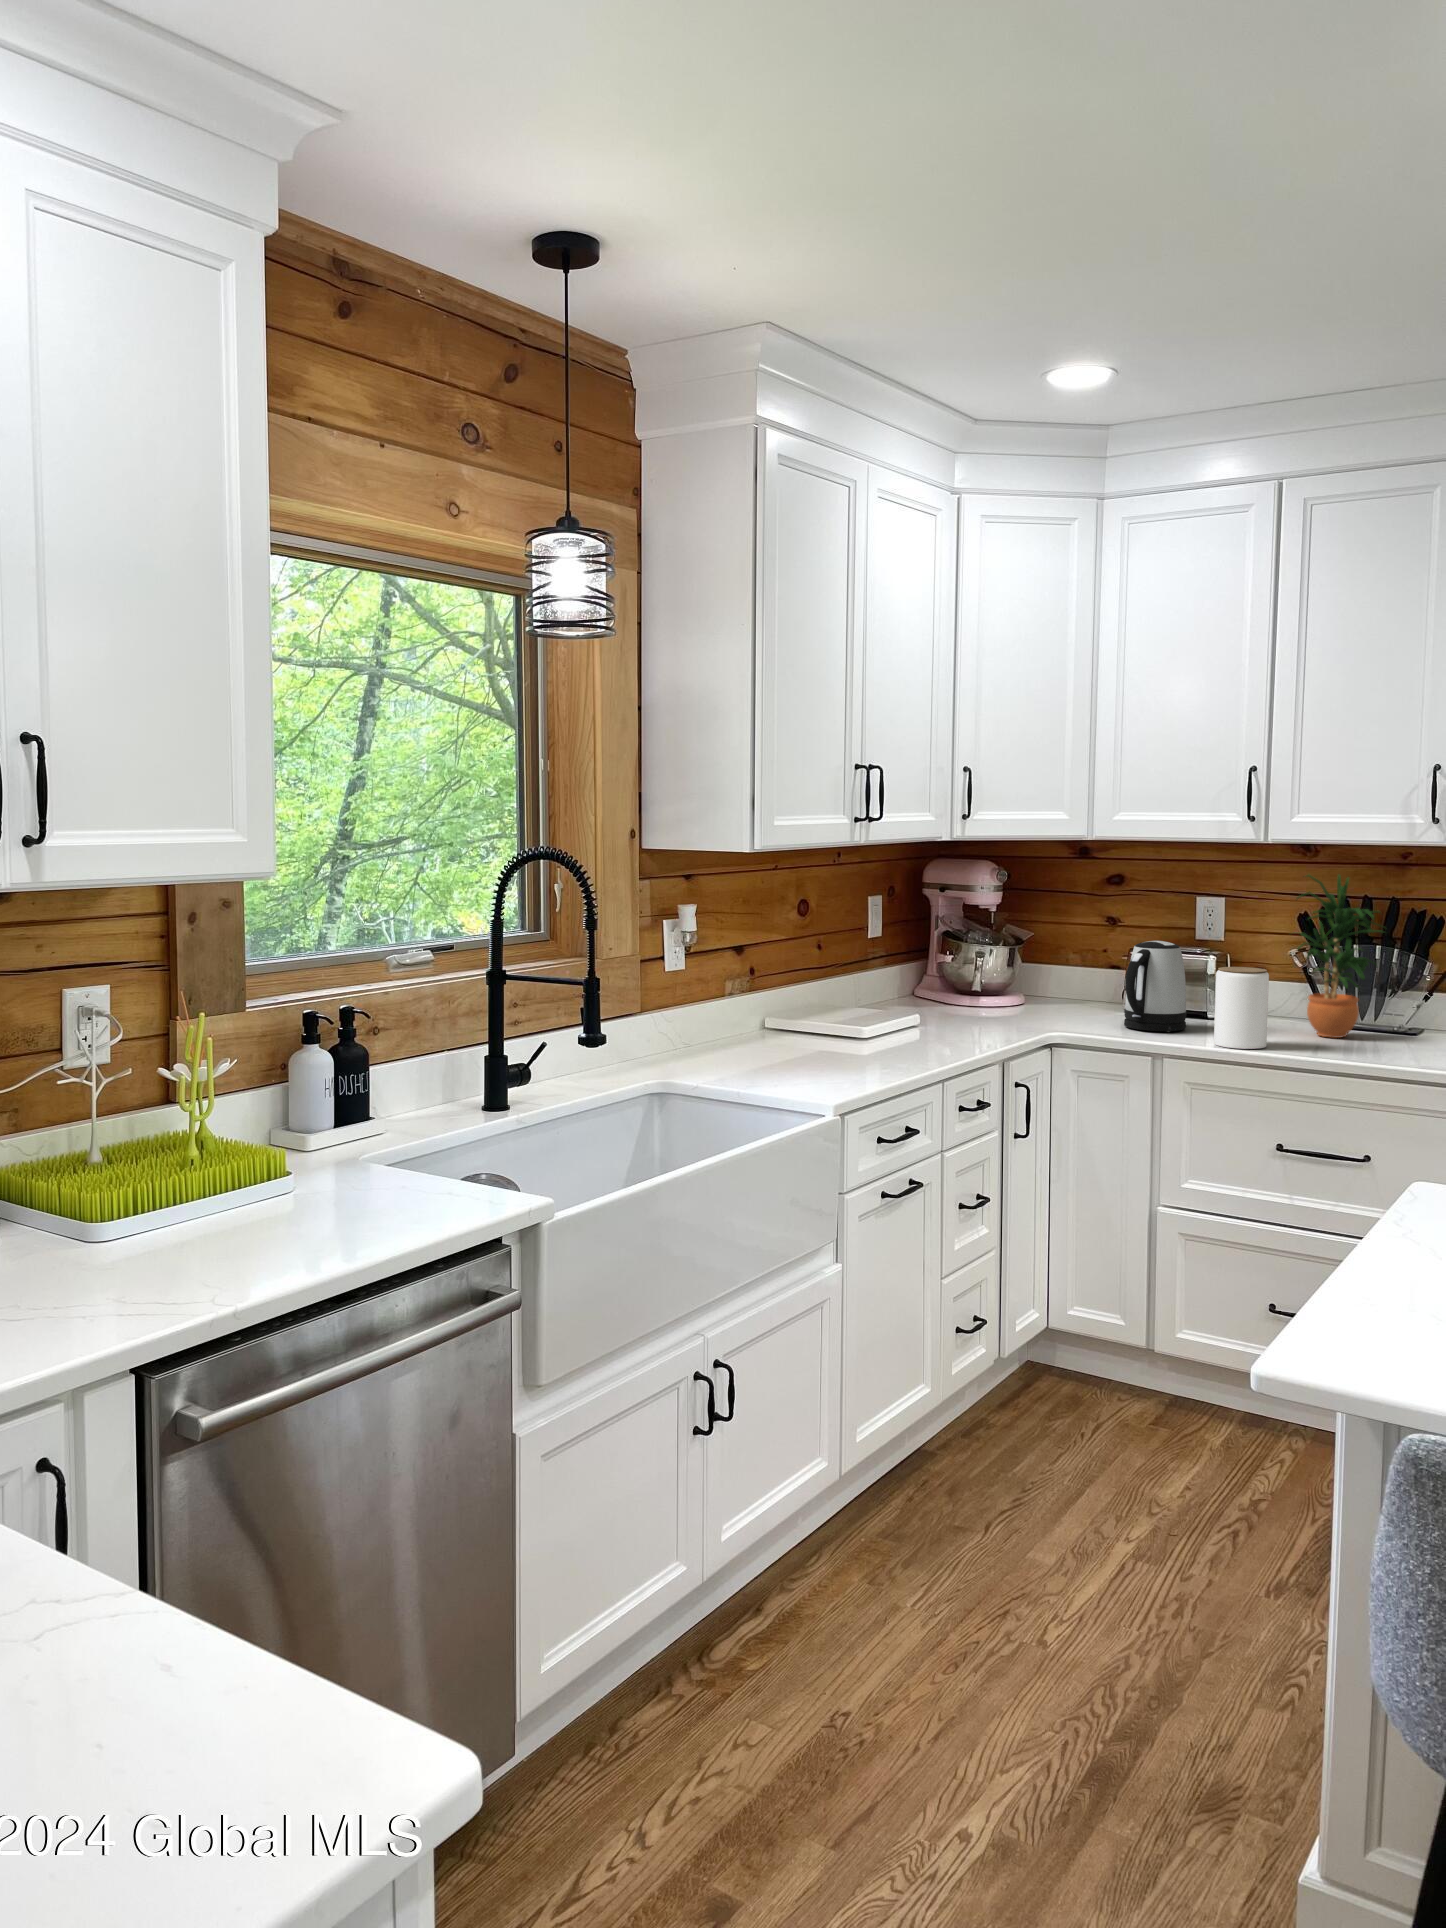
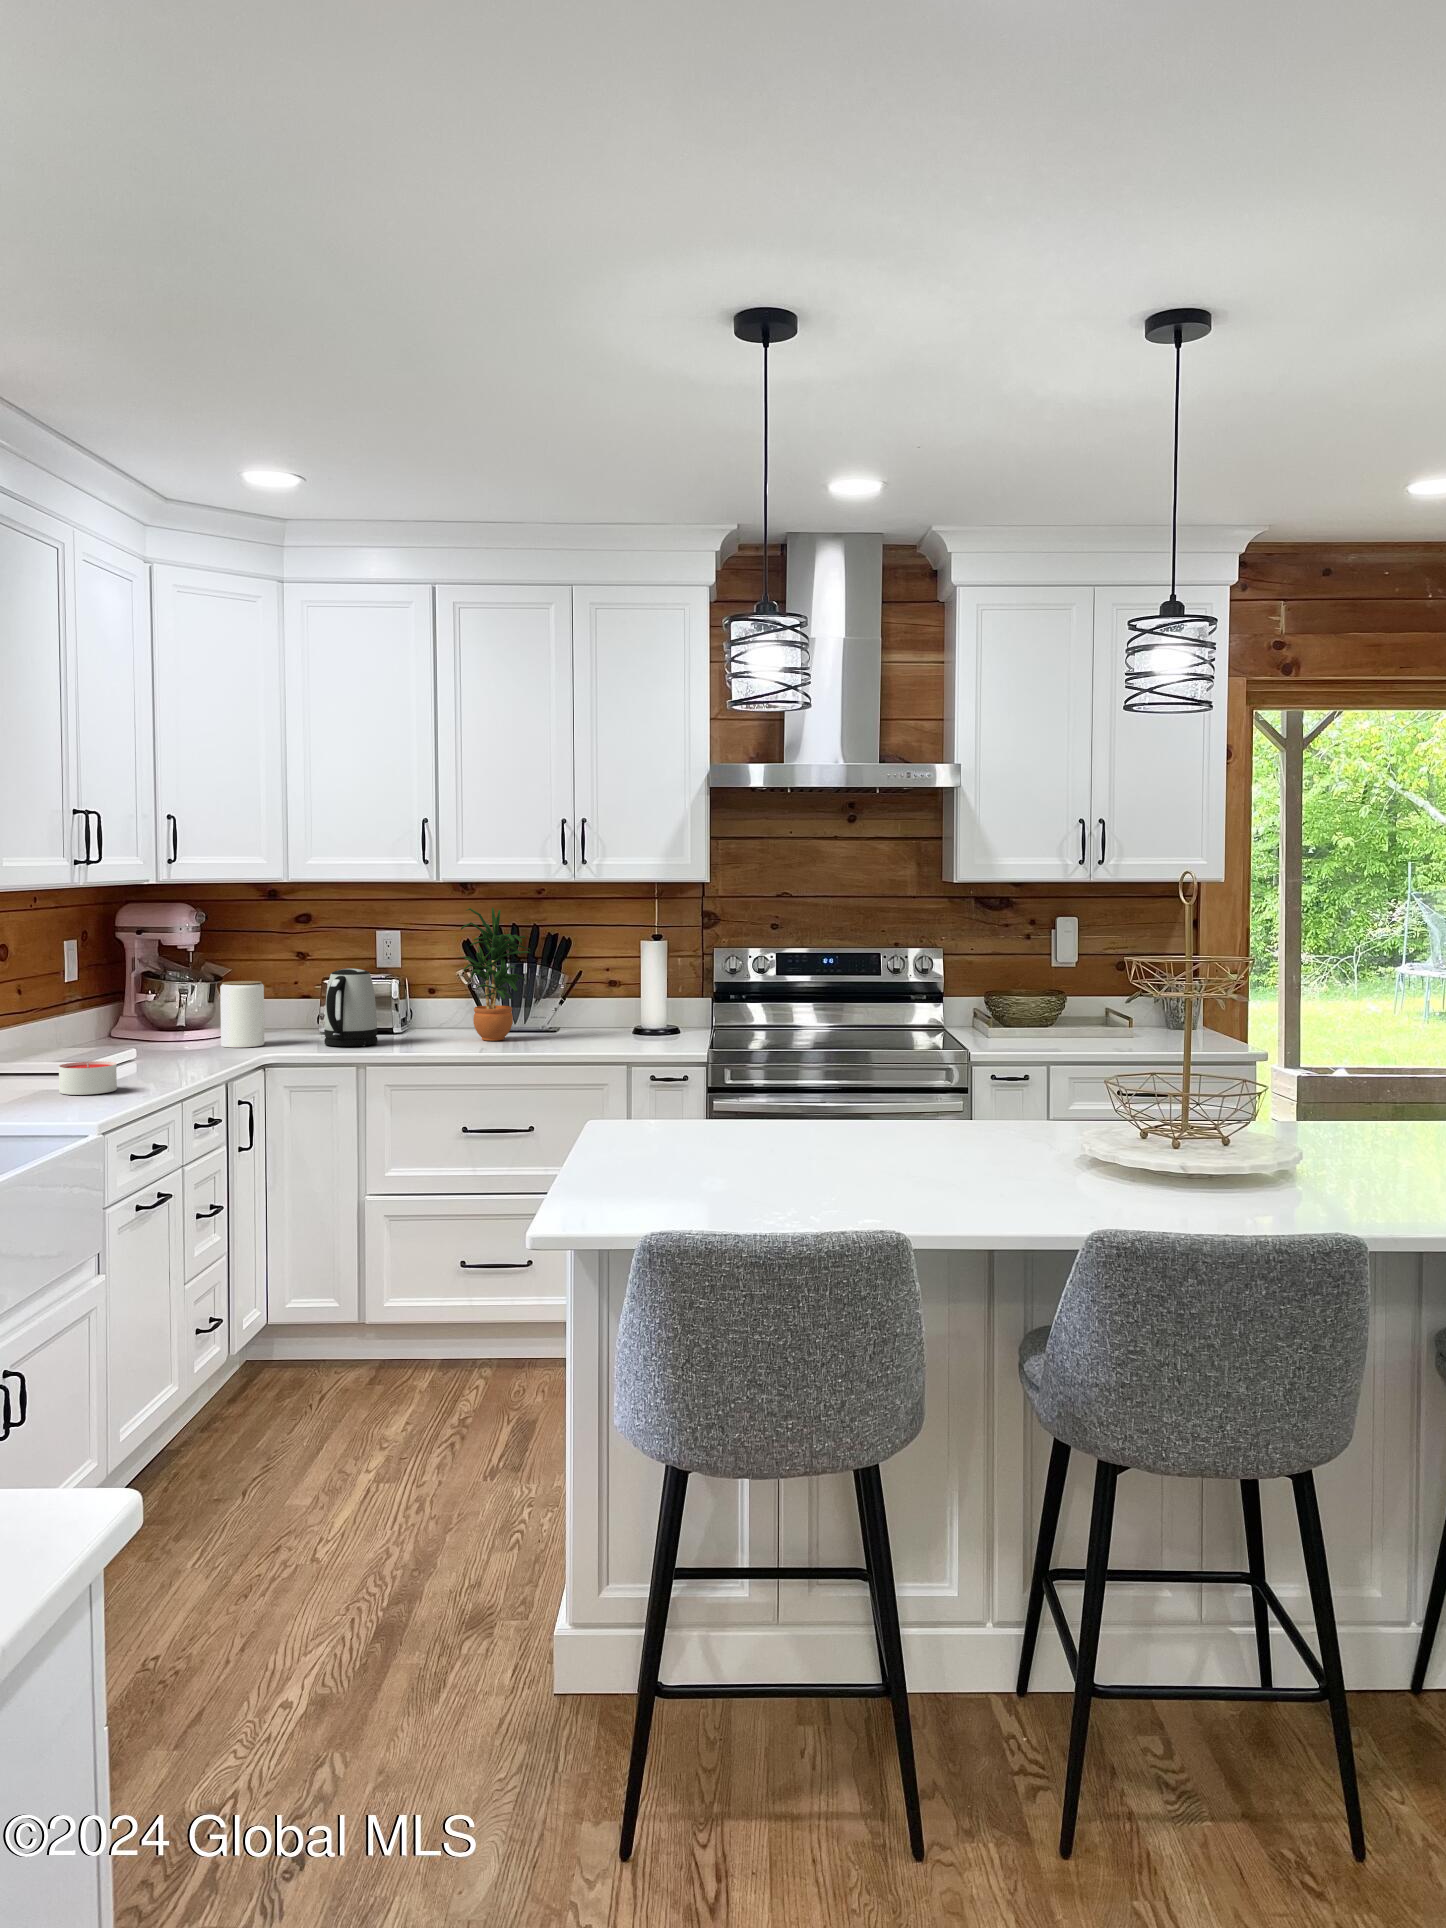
jar: present [1214,967,1269,1049] -> present [220,981,264,1047]
candle: none [822,1032,878,1069] -> present [59,1061,117,1095]

